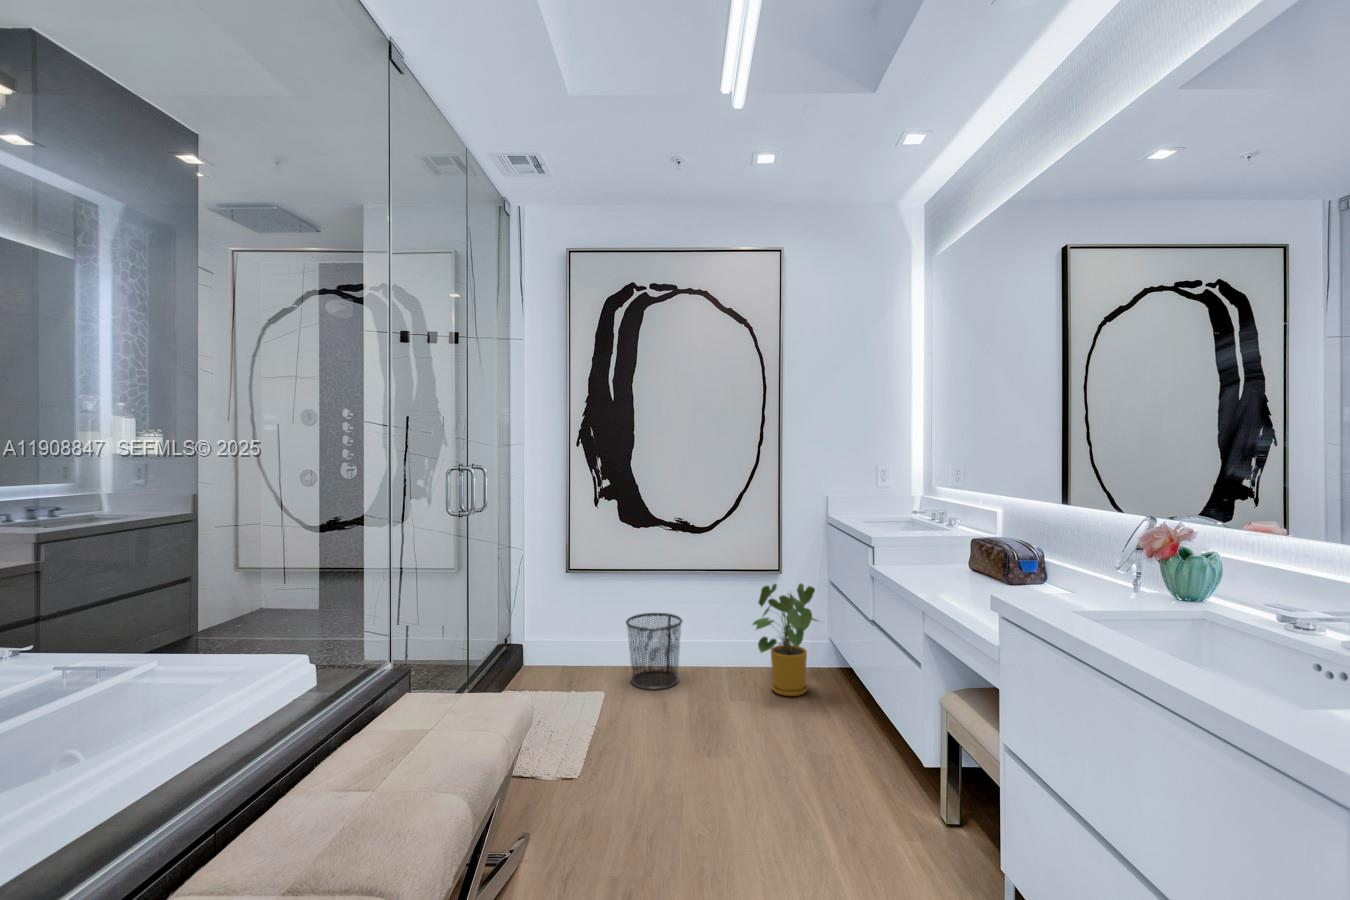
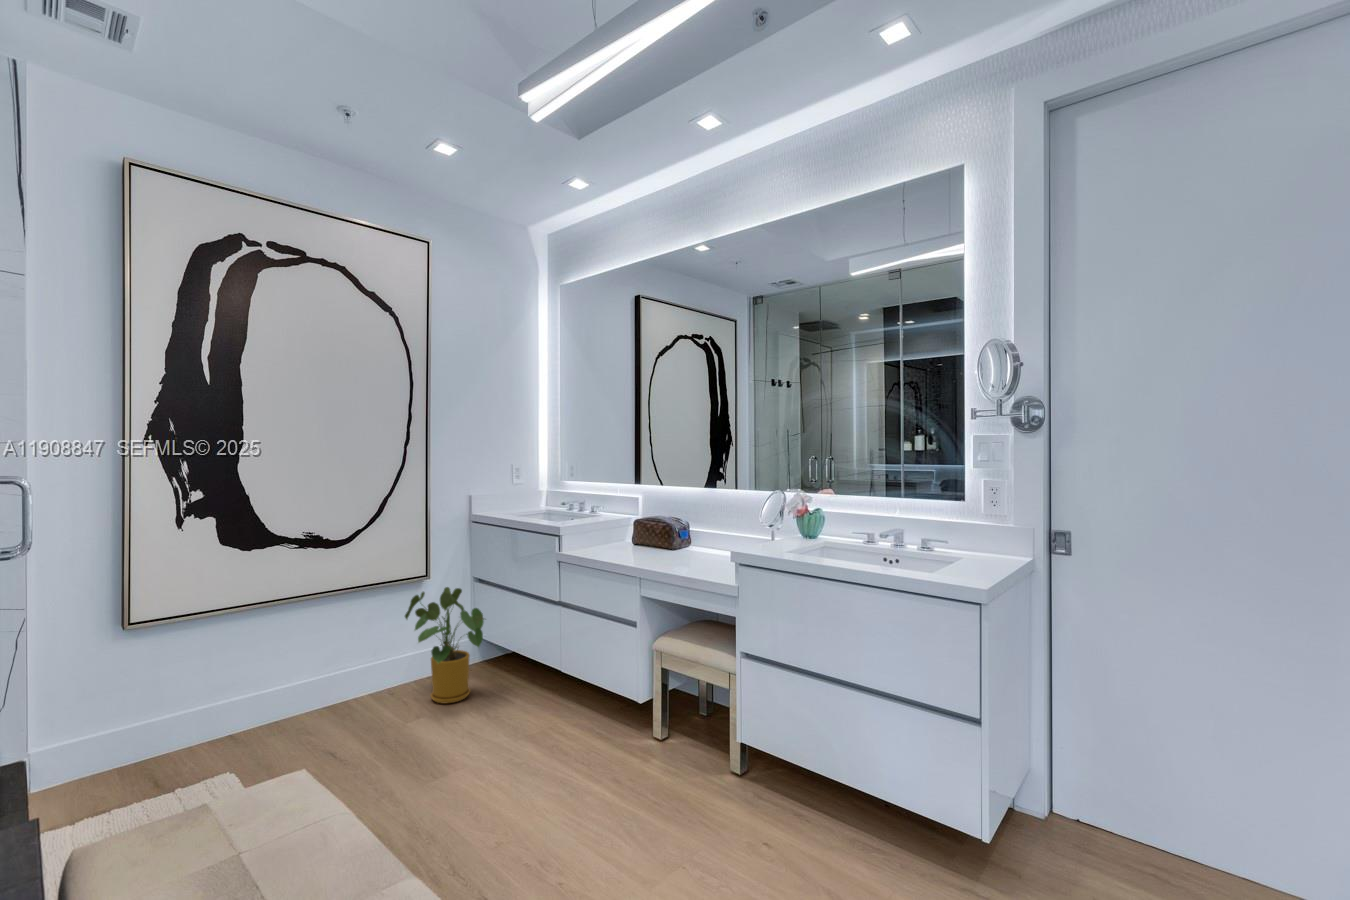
waste bin: present [626,613,682,689] -> none [240,651,323,752]

